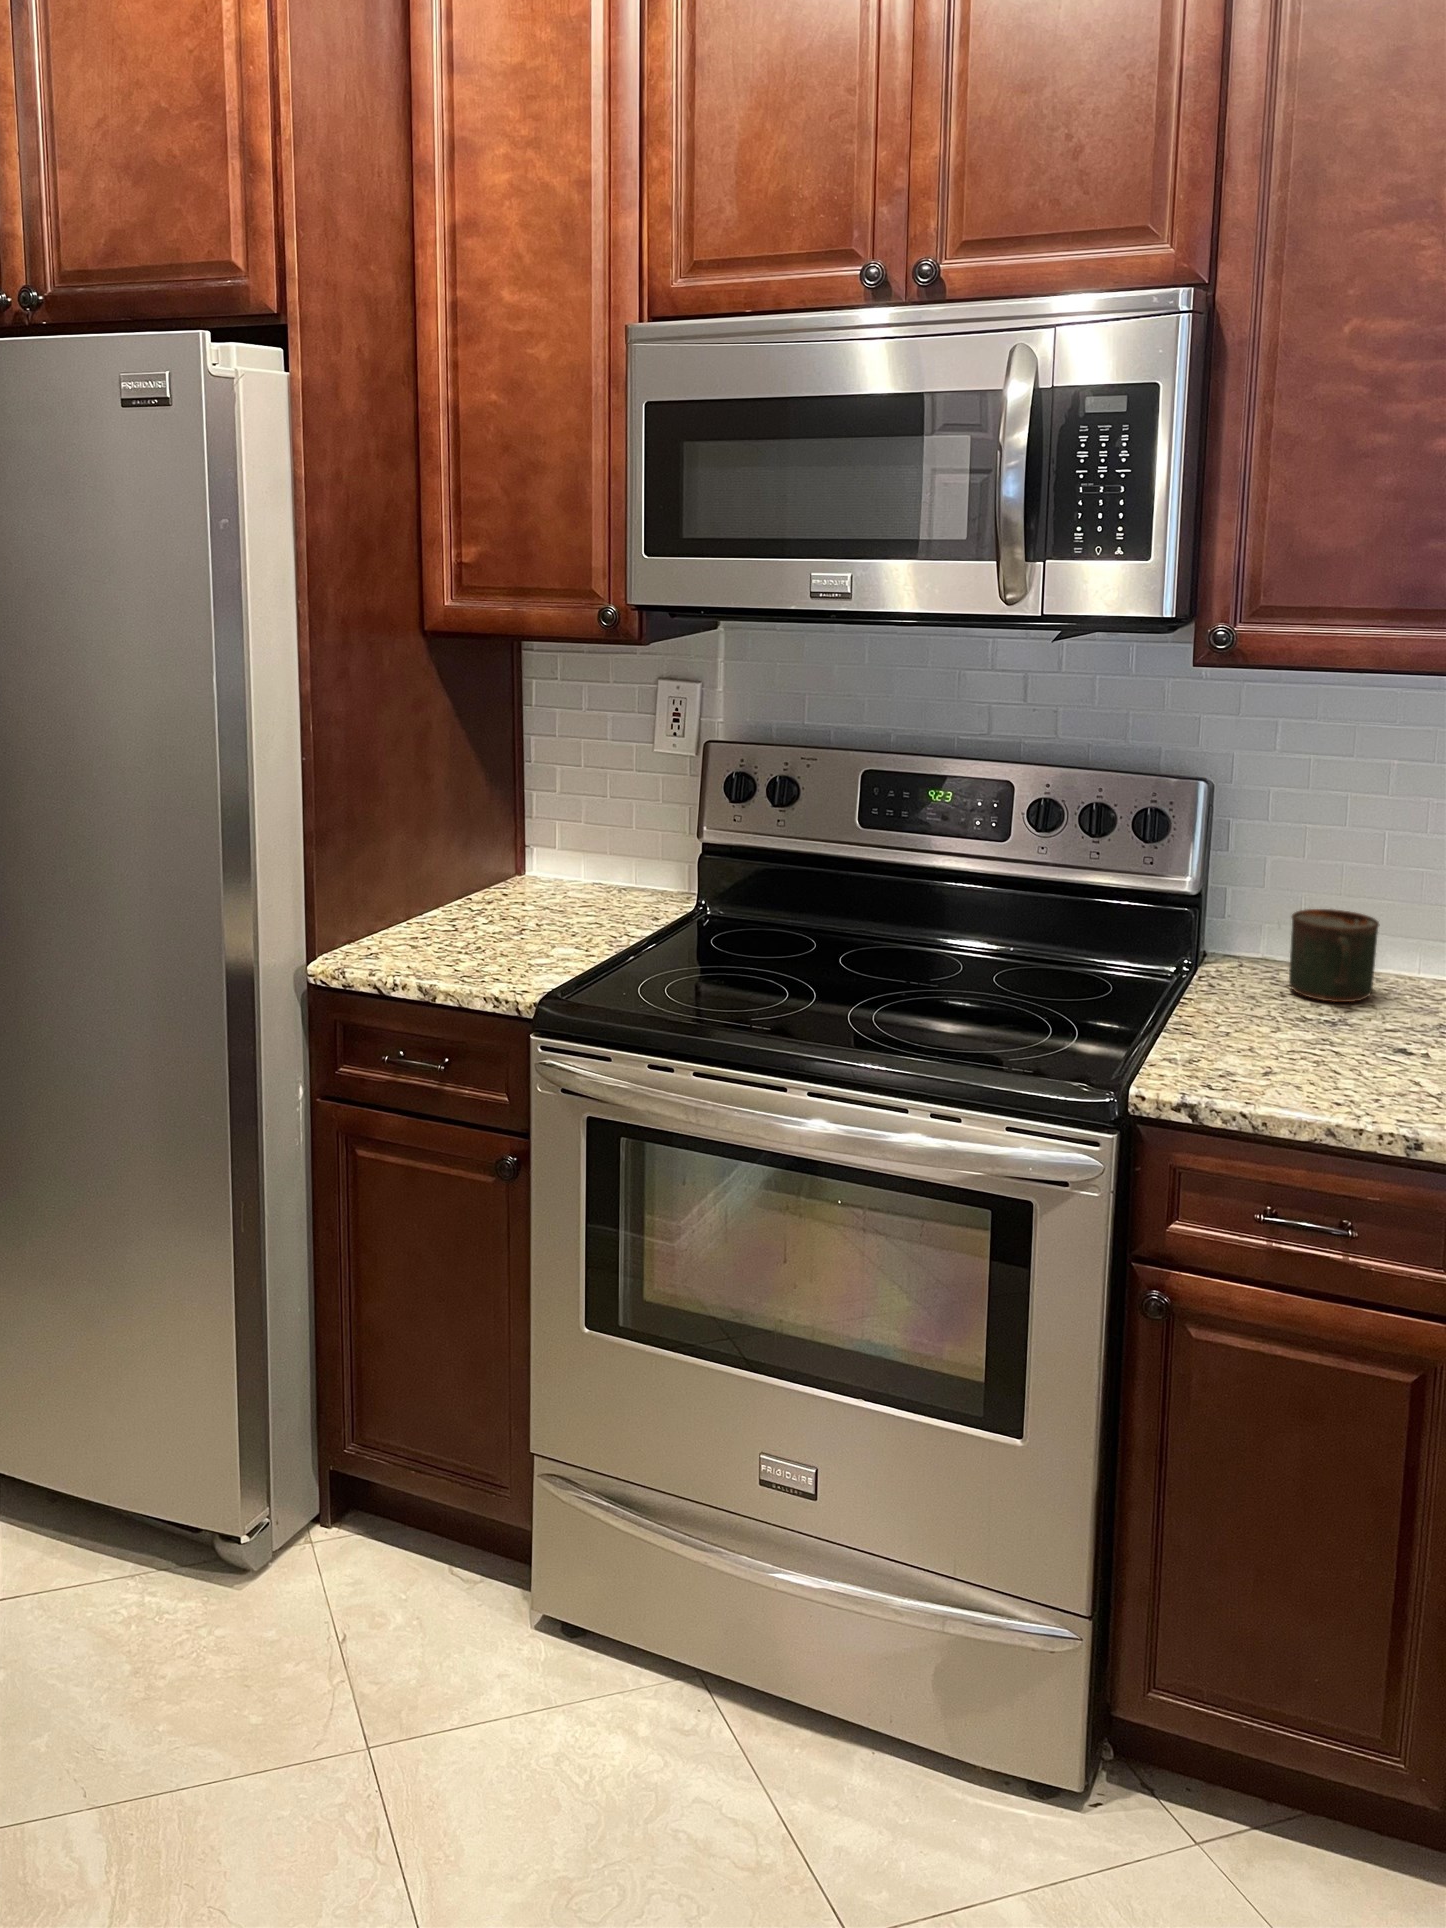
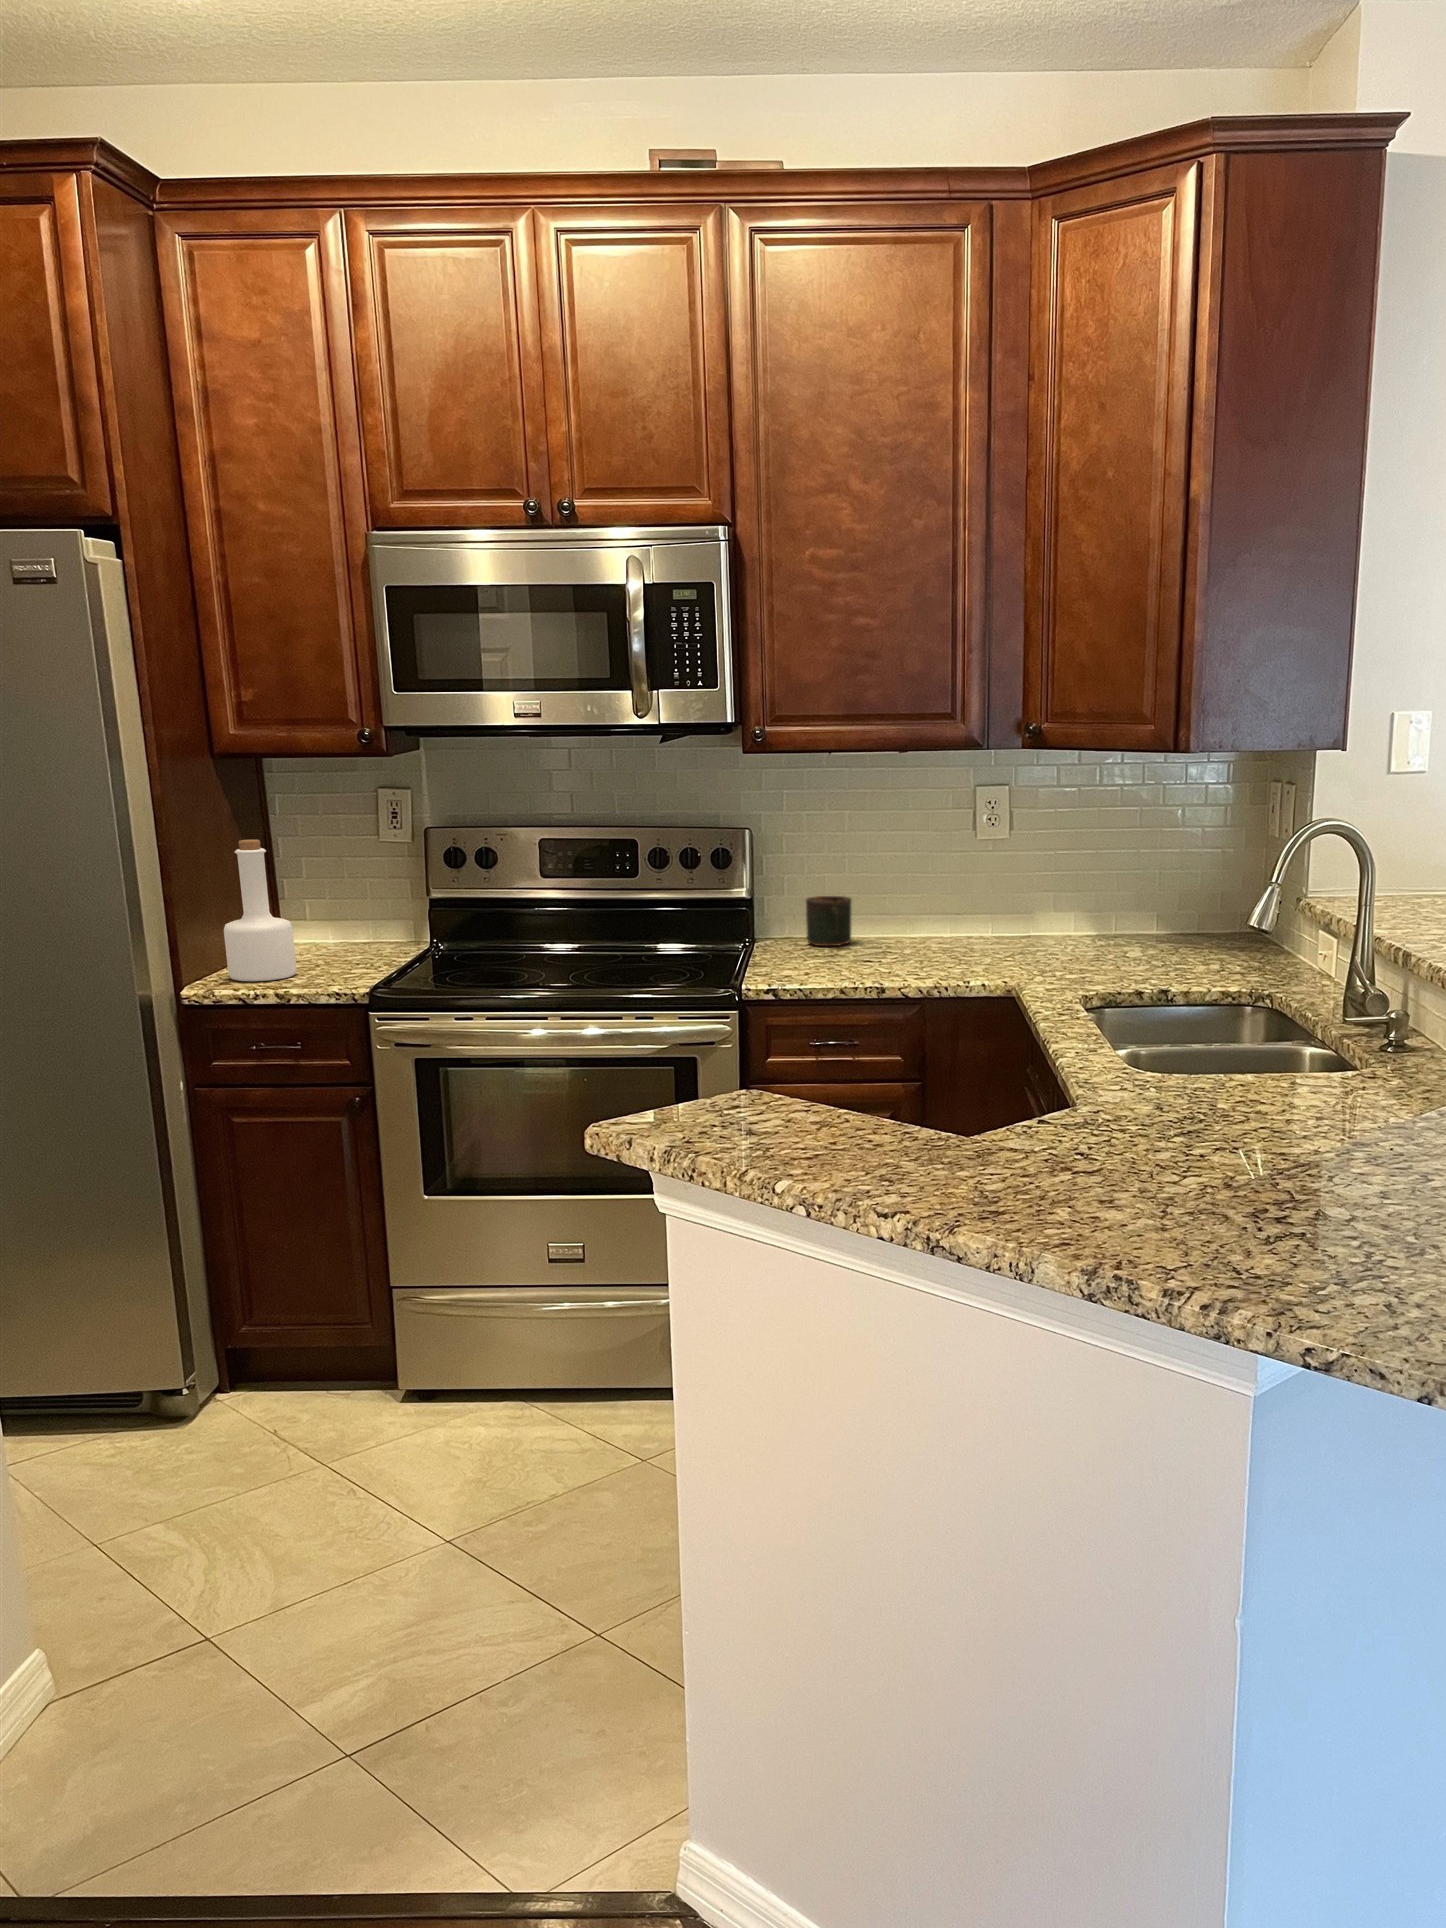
bottle: none [389,754,483,957] -> present [224,840,296,981]

